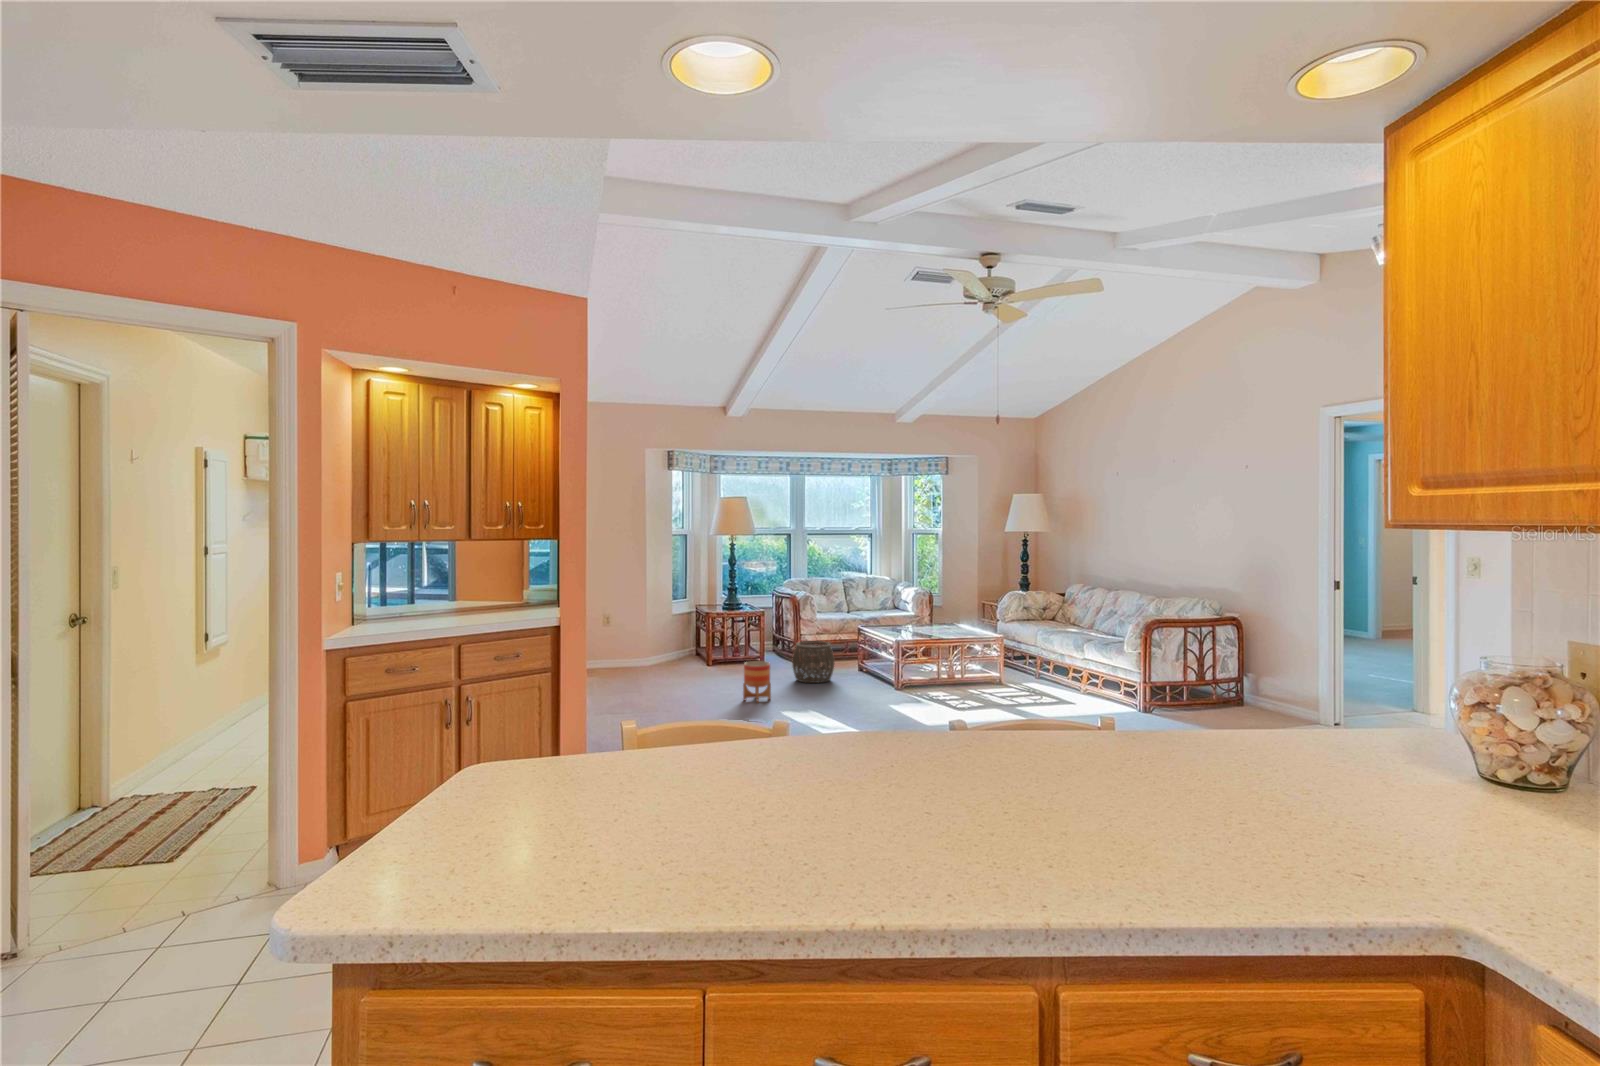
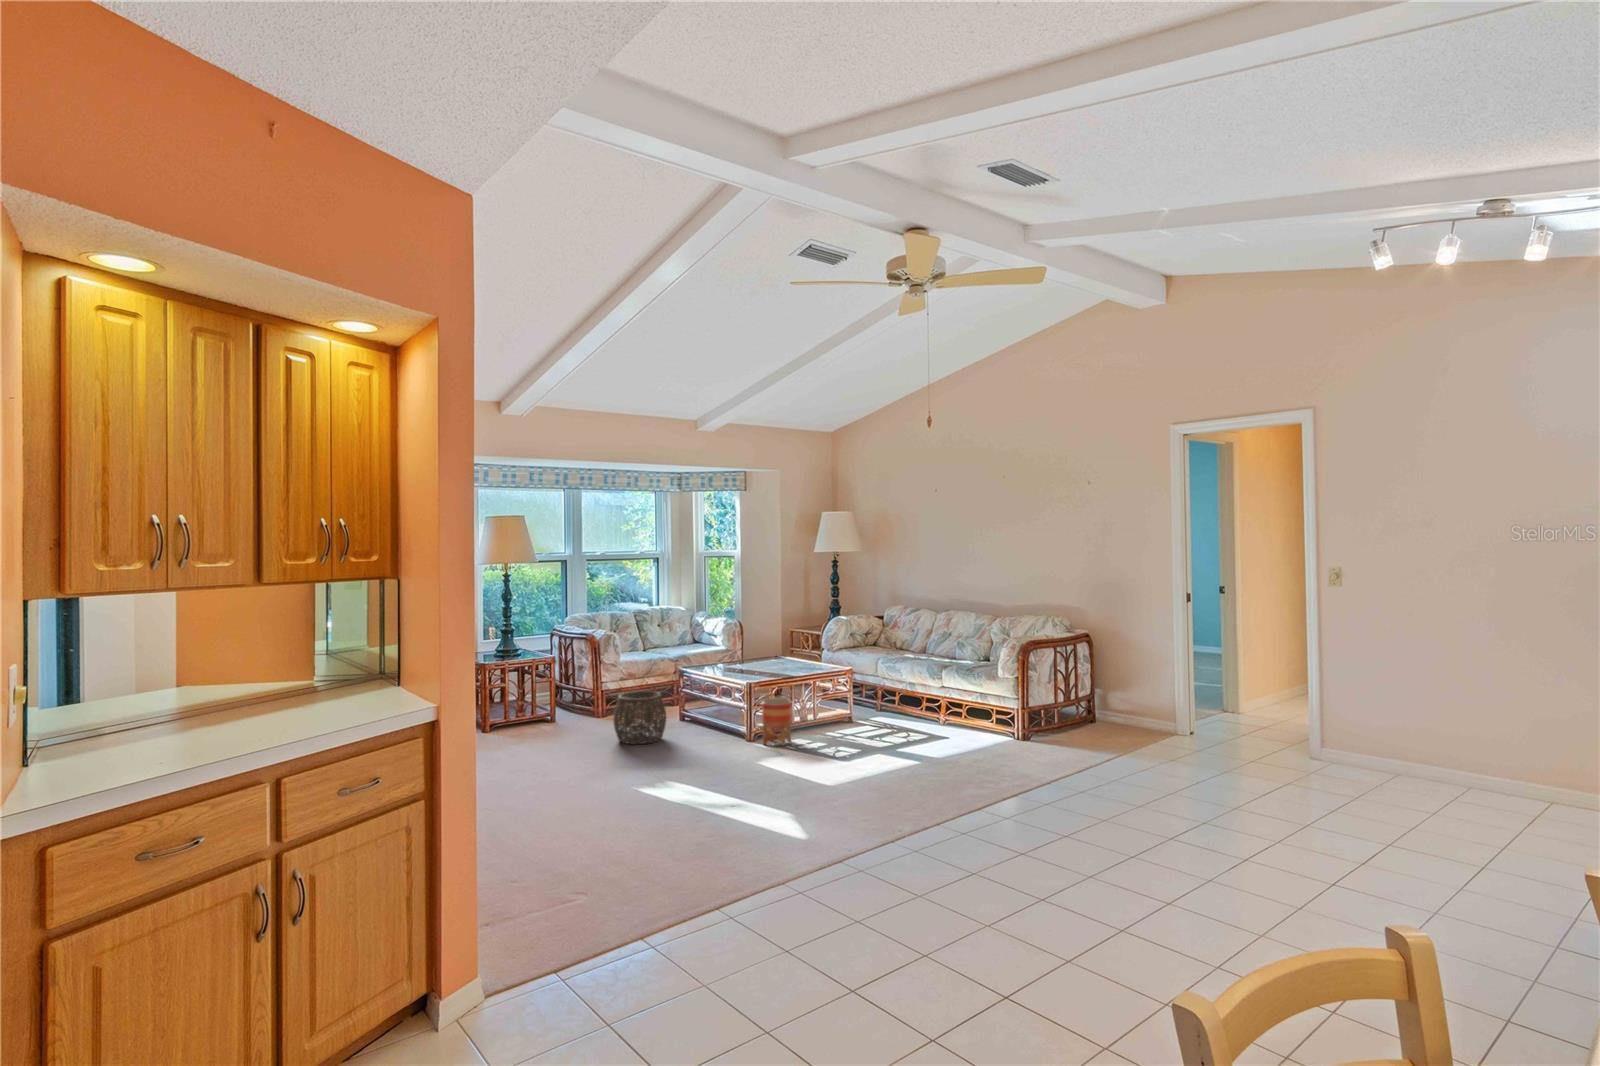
planter: present [743,661,771,703] -> present [762,698,792,746]

